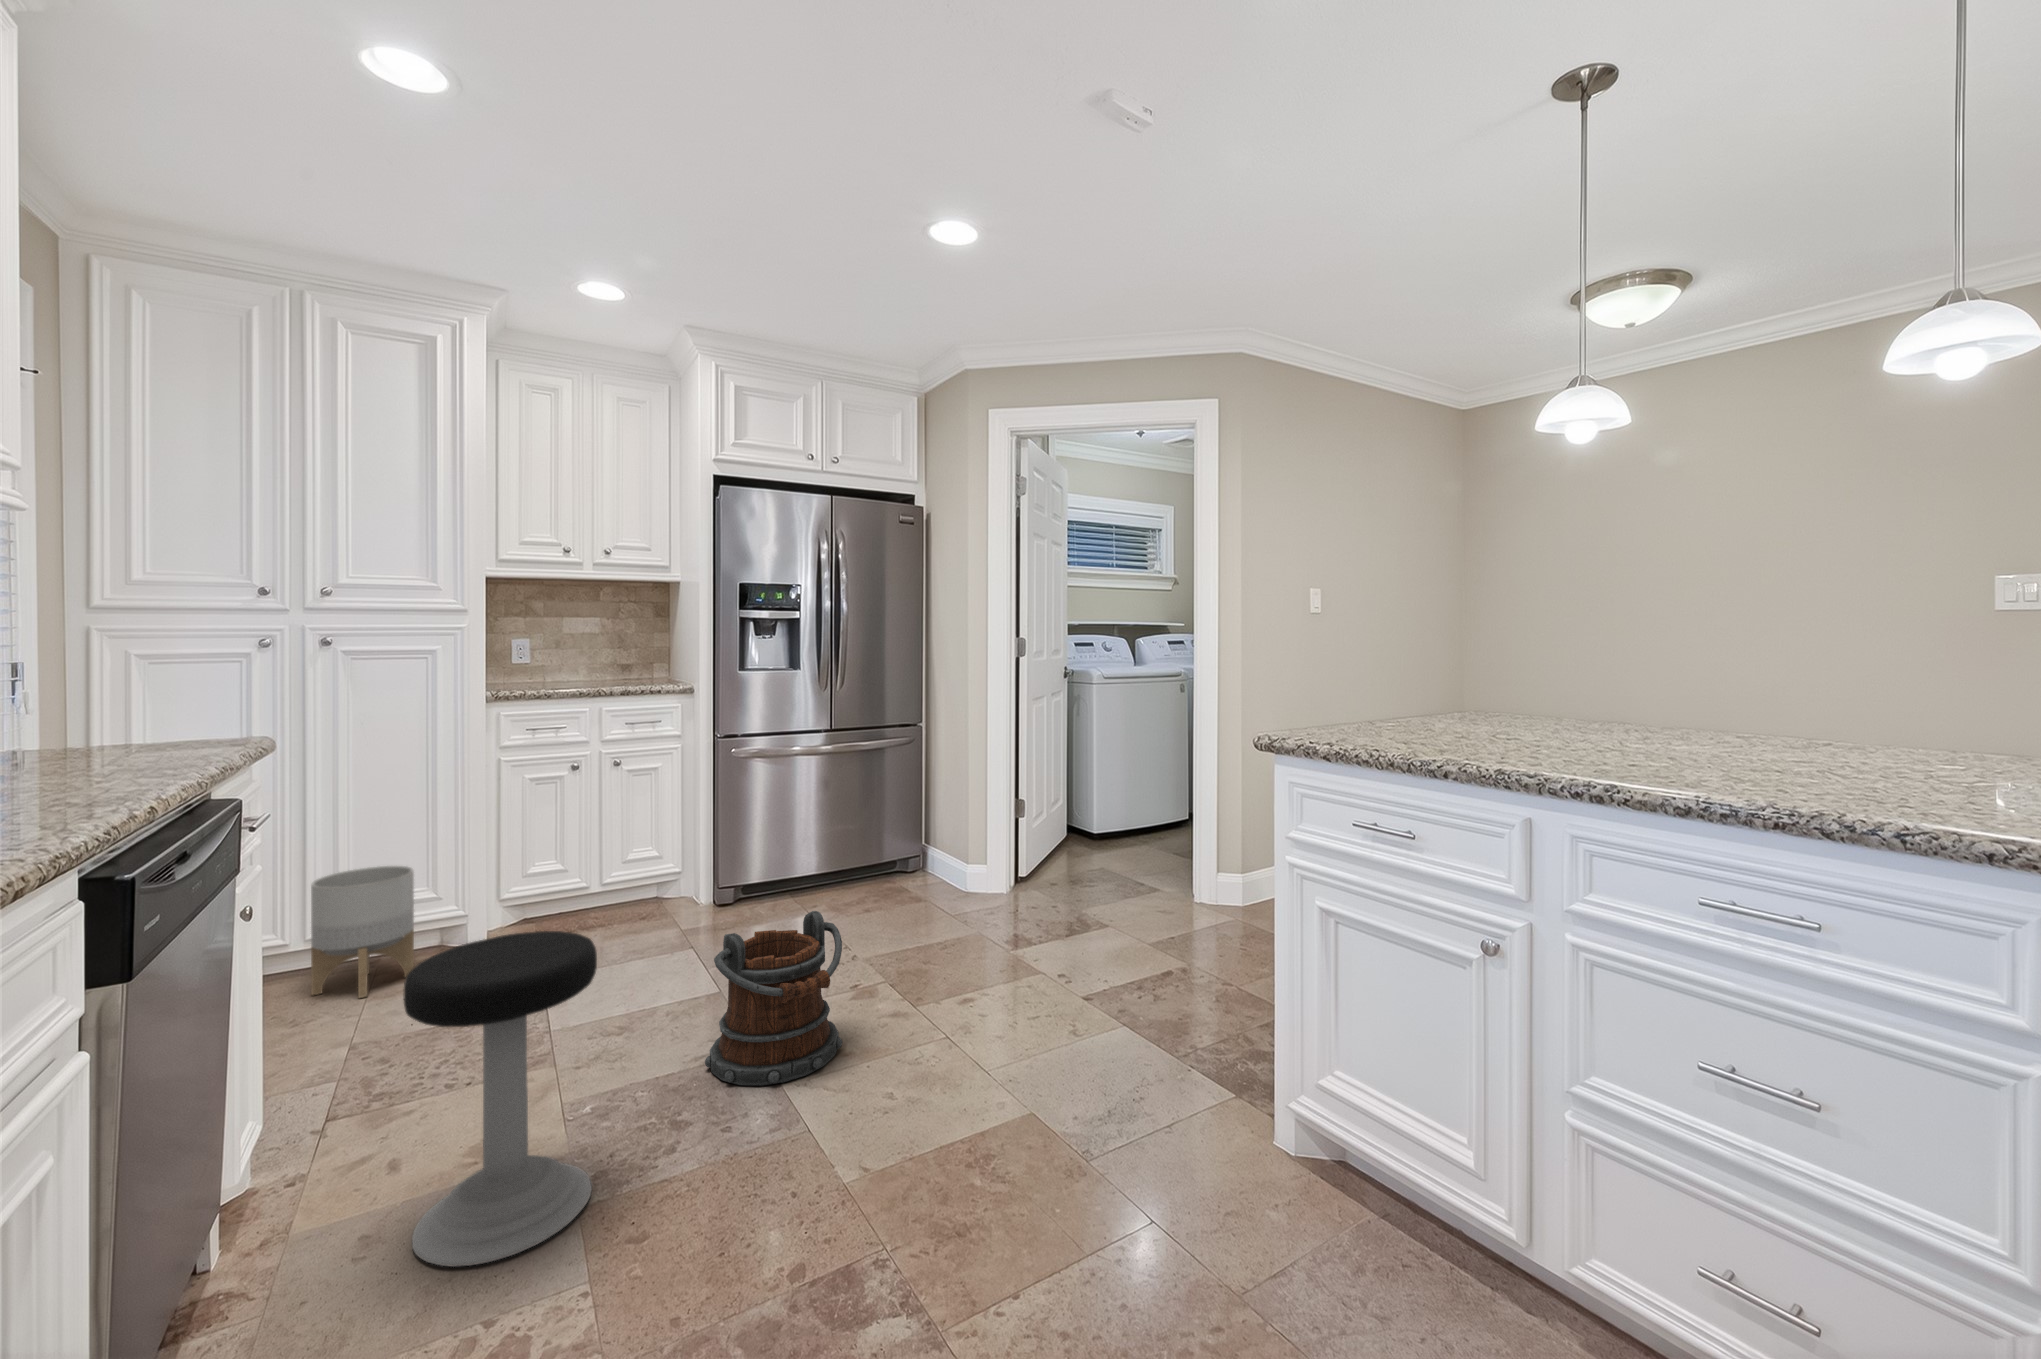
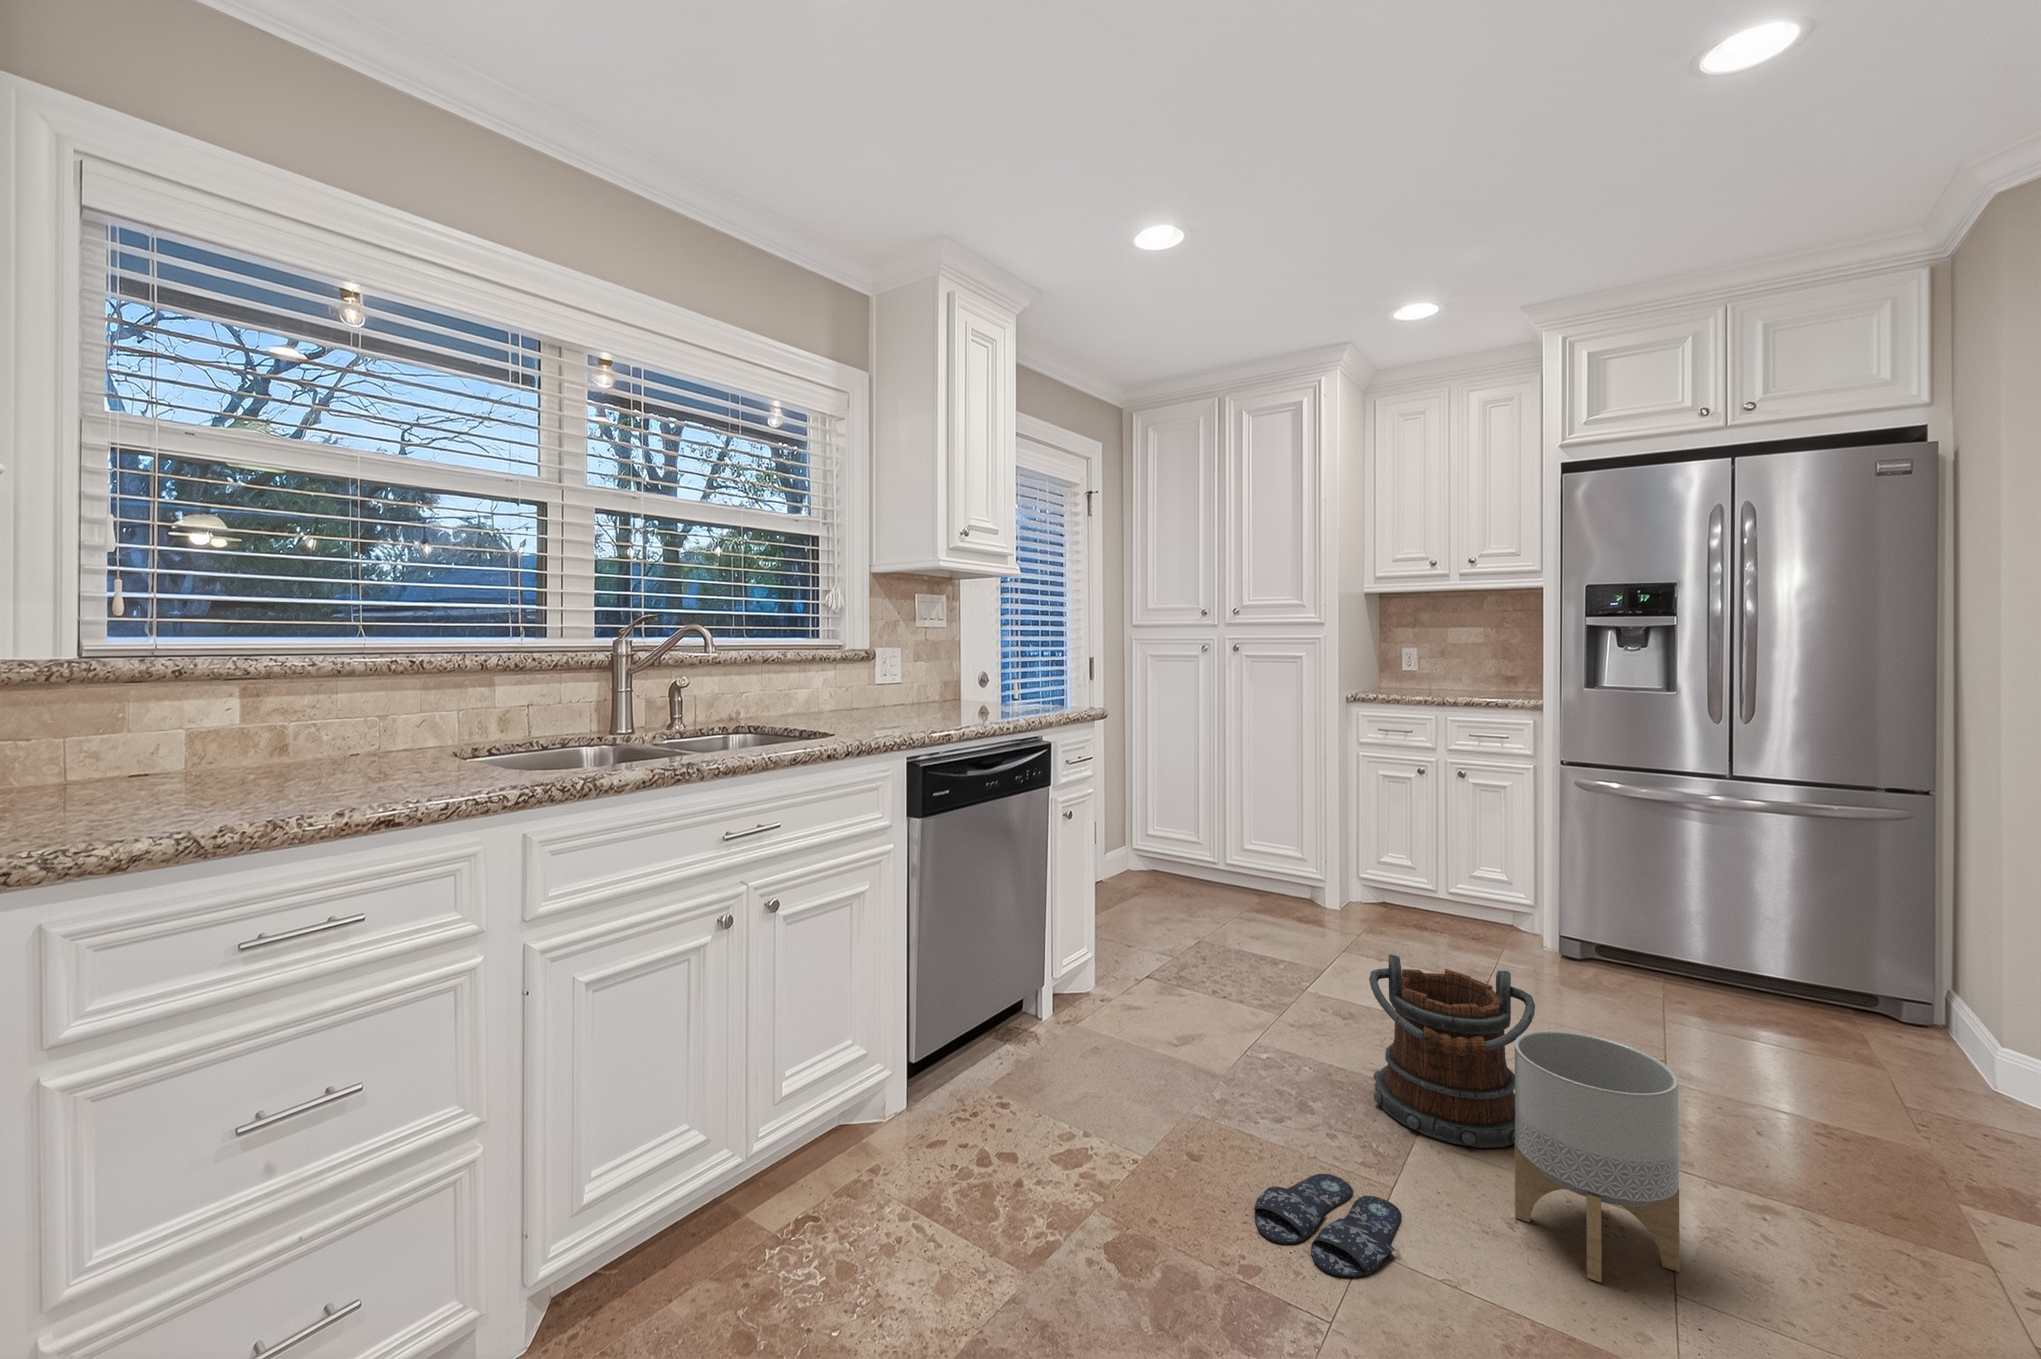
planter: present [311,866,414,998] -> present [1515,1030,1680,1282]
stool: present [404,931,597,1266] -> none [1093,875,1217,1116]
slippers: none [738,1142,868,1241] -> present [1254,1174,1401,1277]

